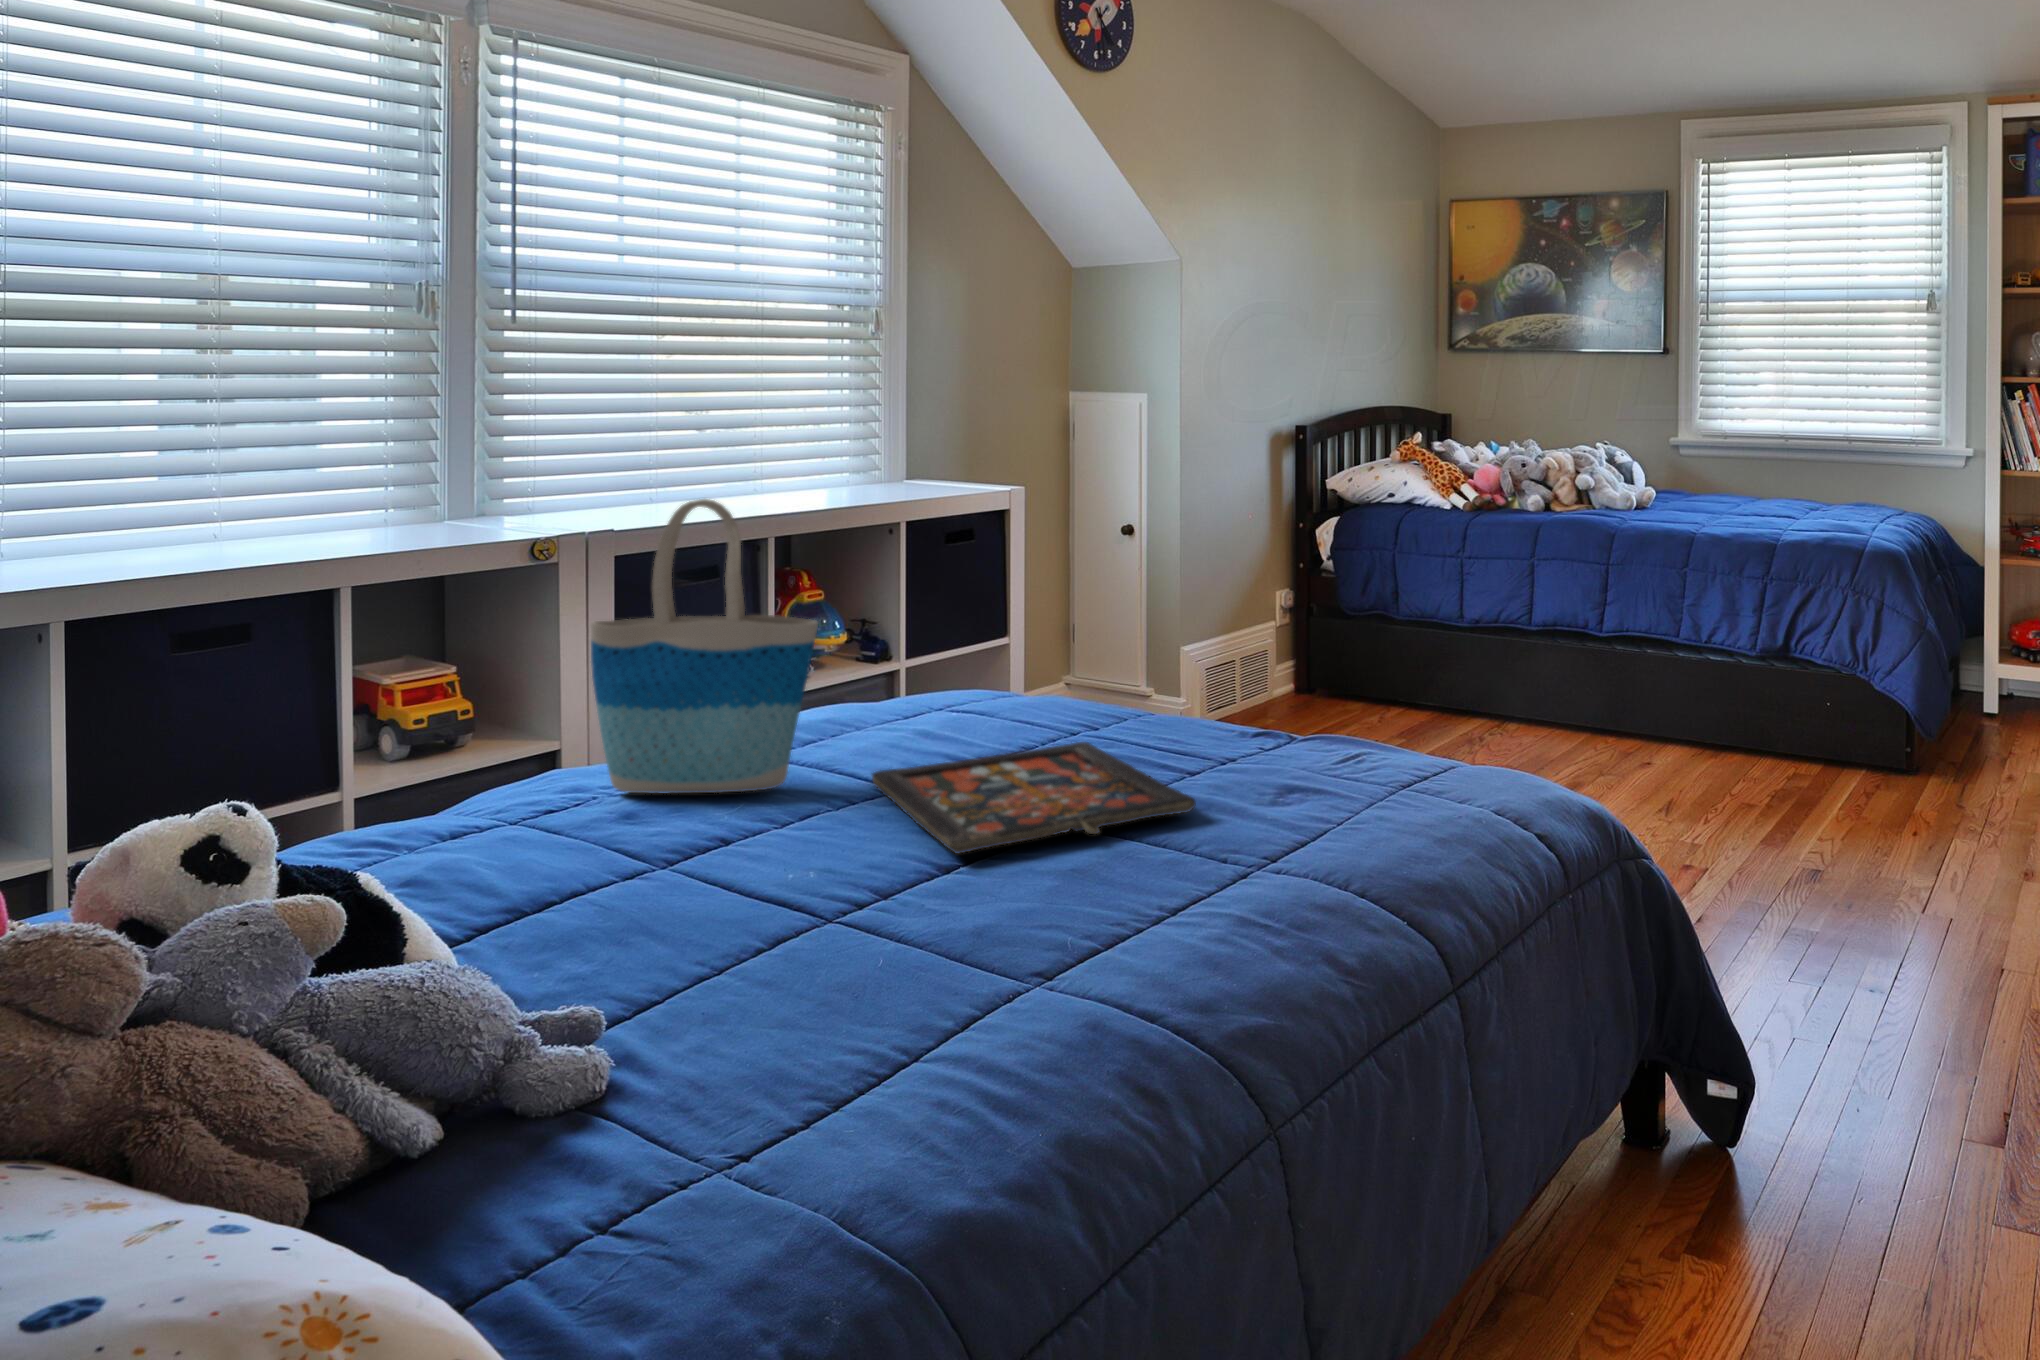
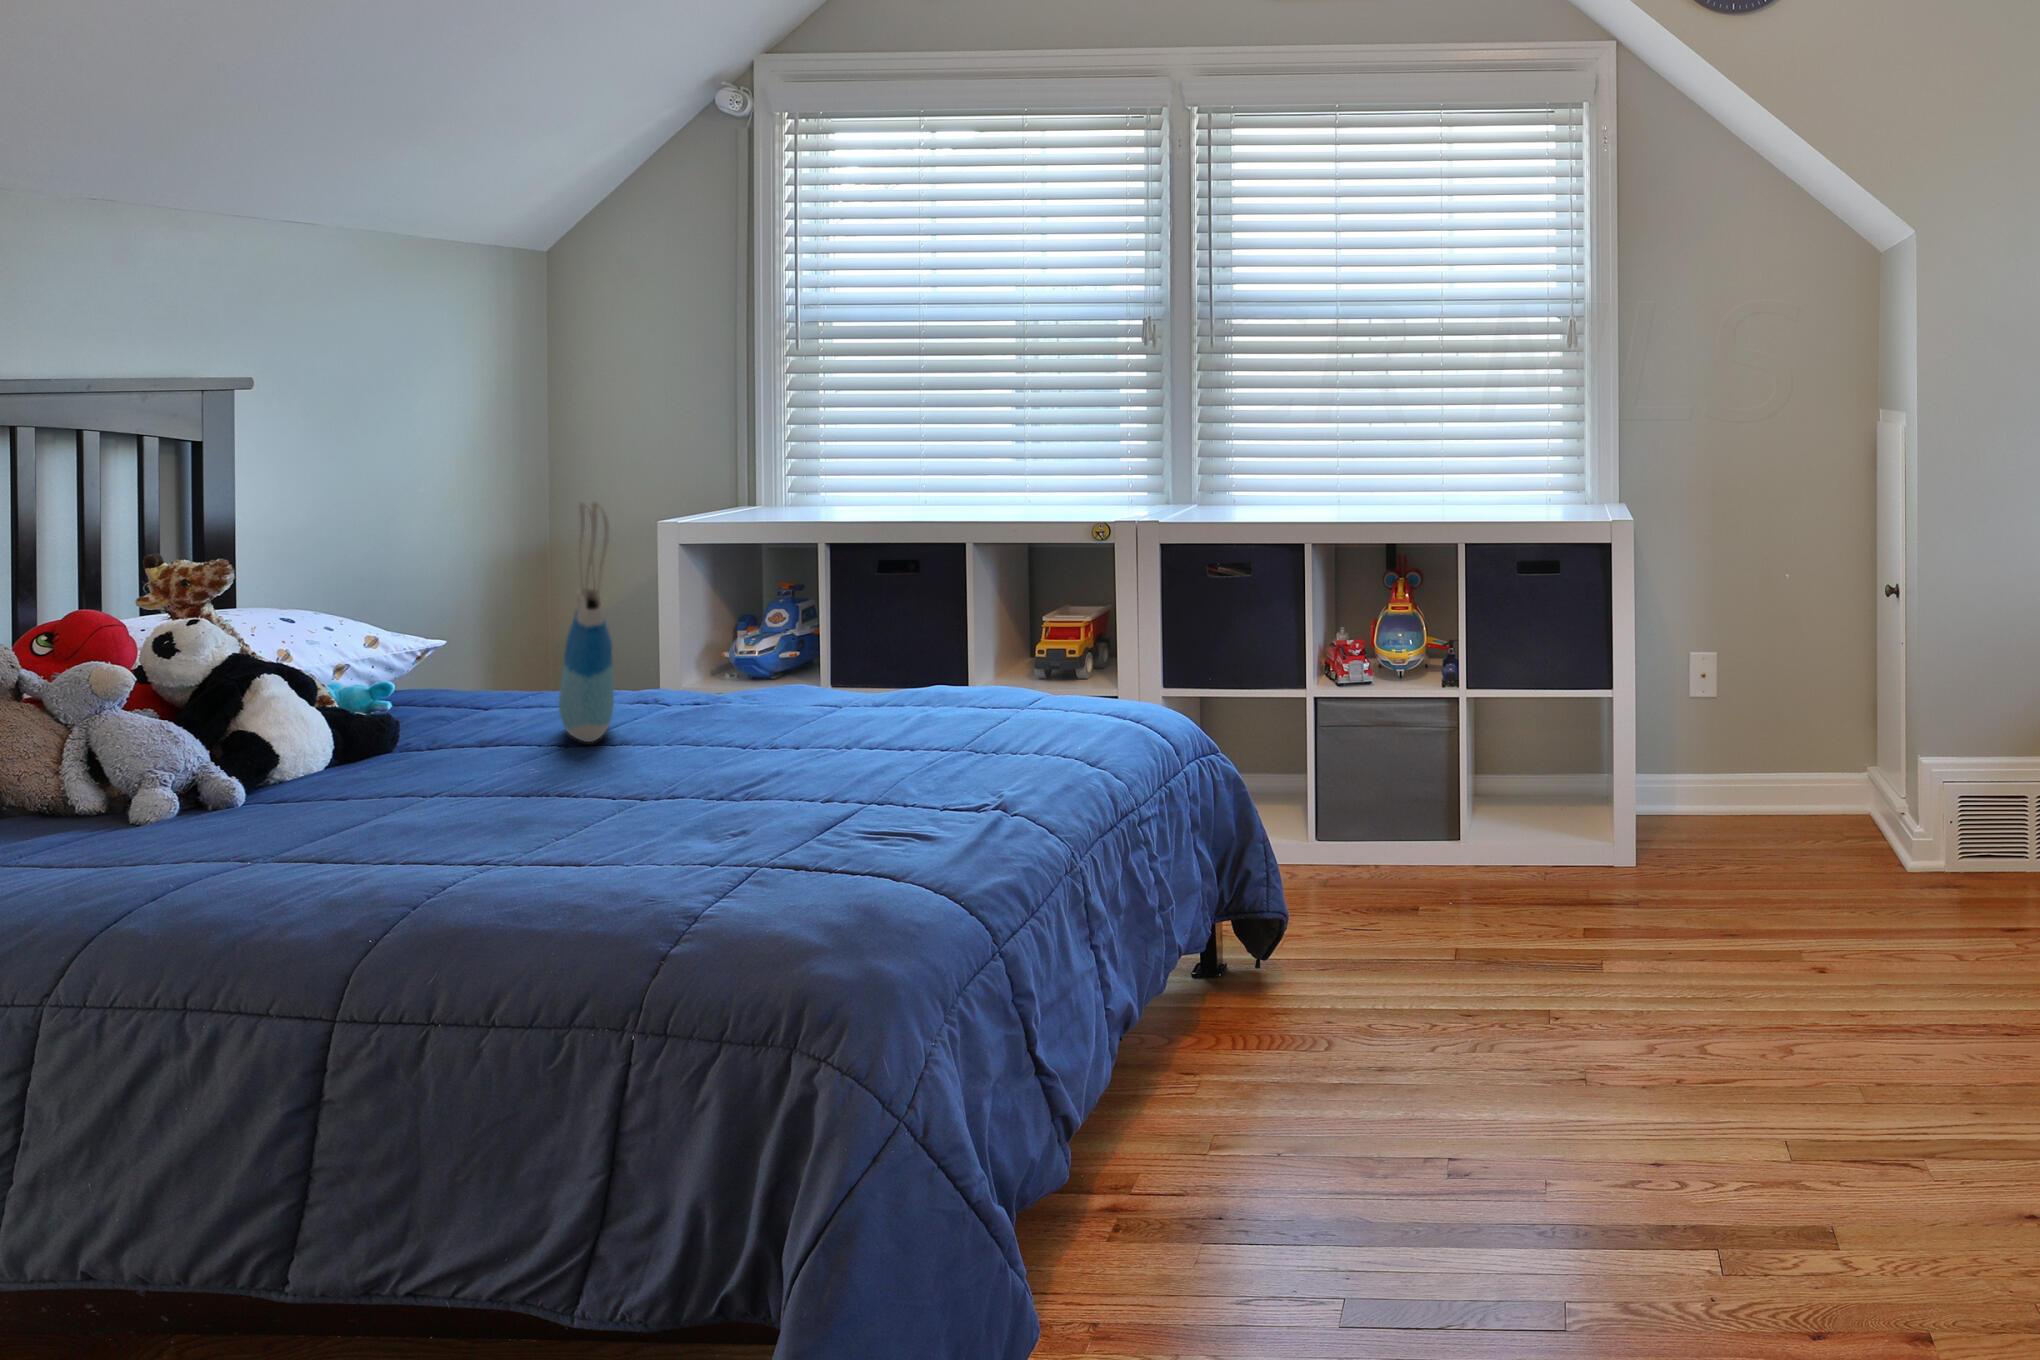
board game: present [872,742,1196,853] -> none [367,749,749,847]

